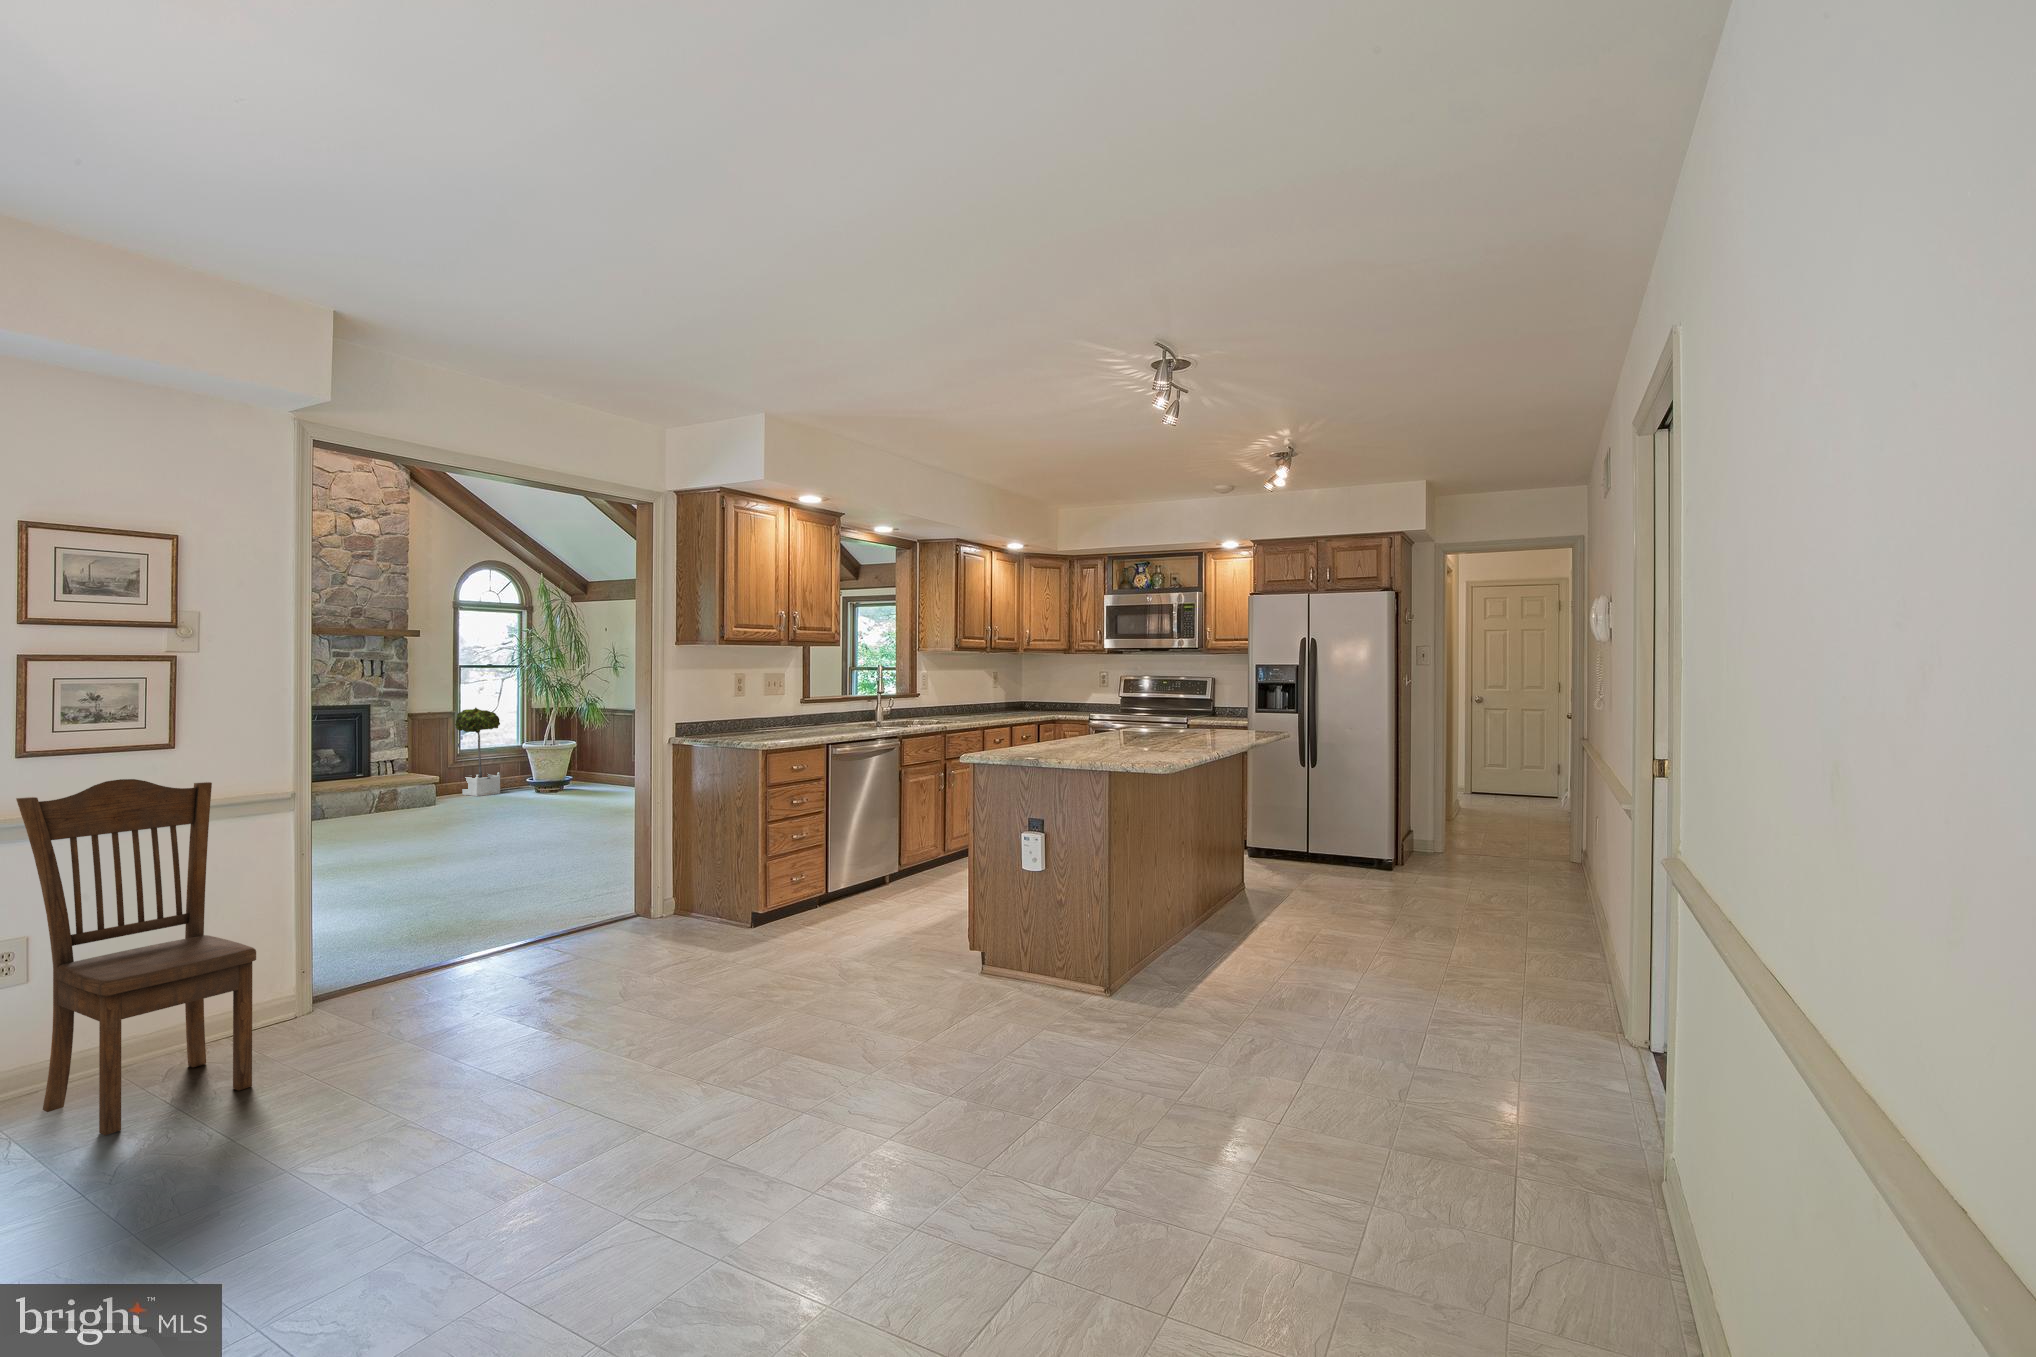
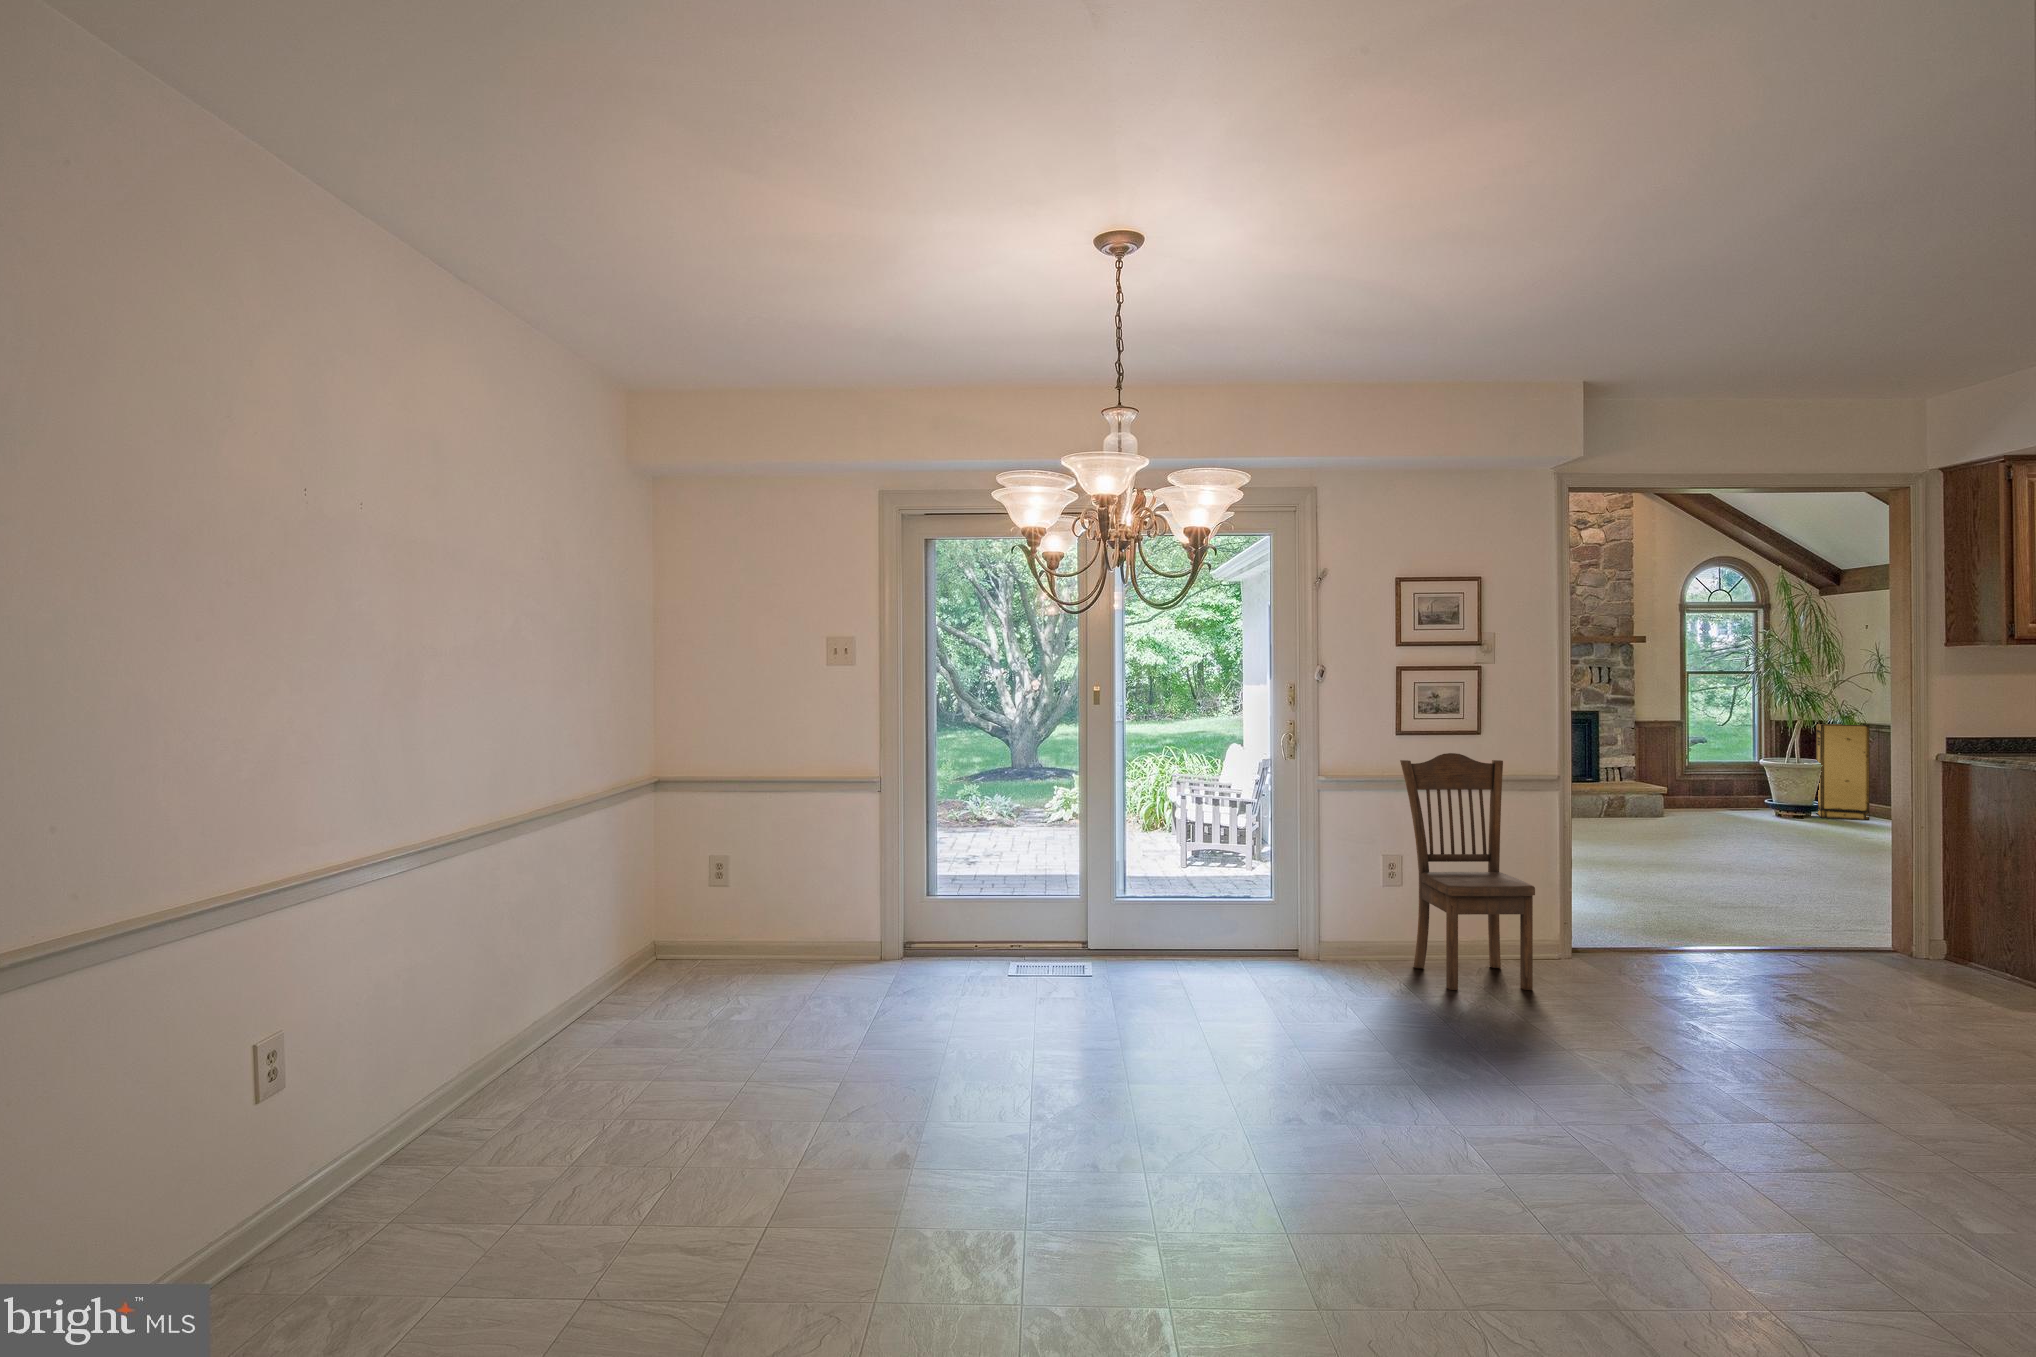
potted tree: present [455,708,500,796] -> none [1682,717,1732,812]
storage cabinet: none [568,709,608,790] -> present [1816,723,1870,820]

